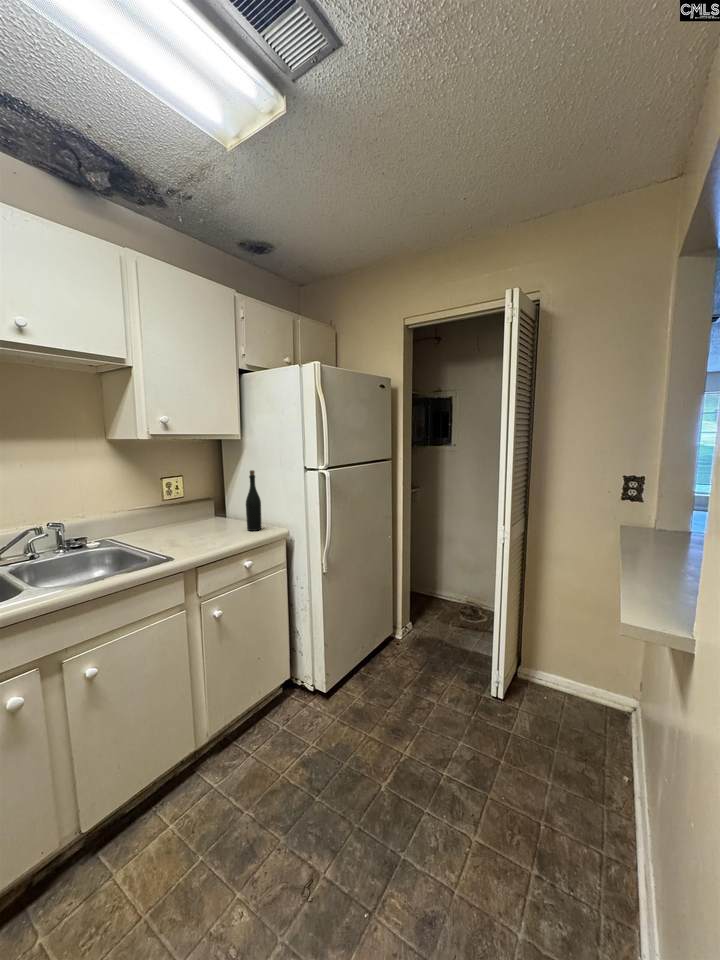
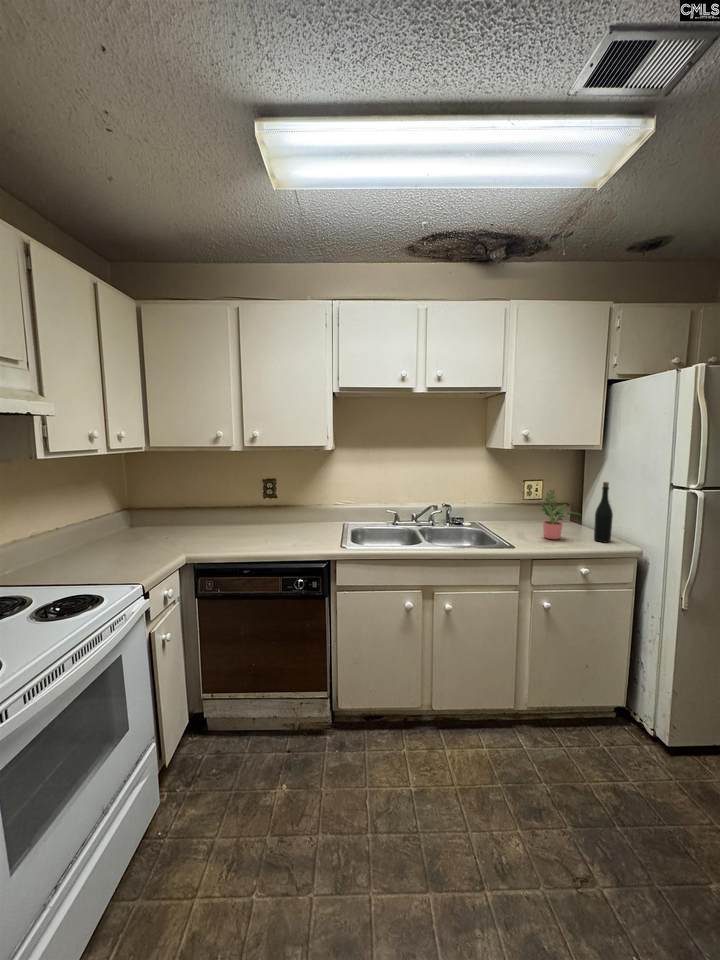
potted plant: none [193,484,235,539] -> present [541,490,581,539]

